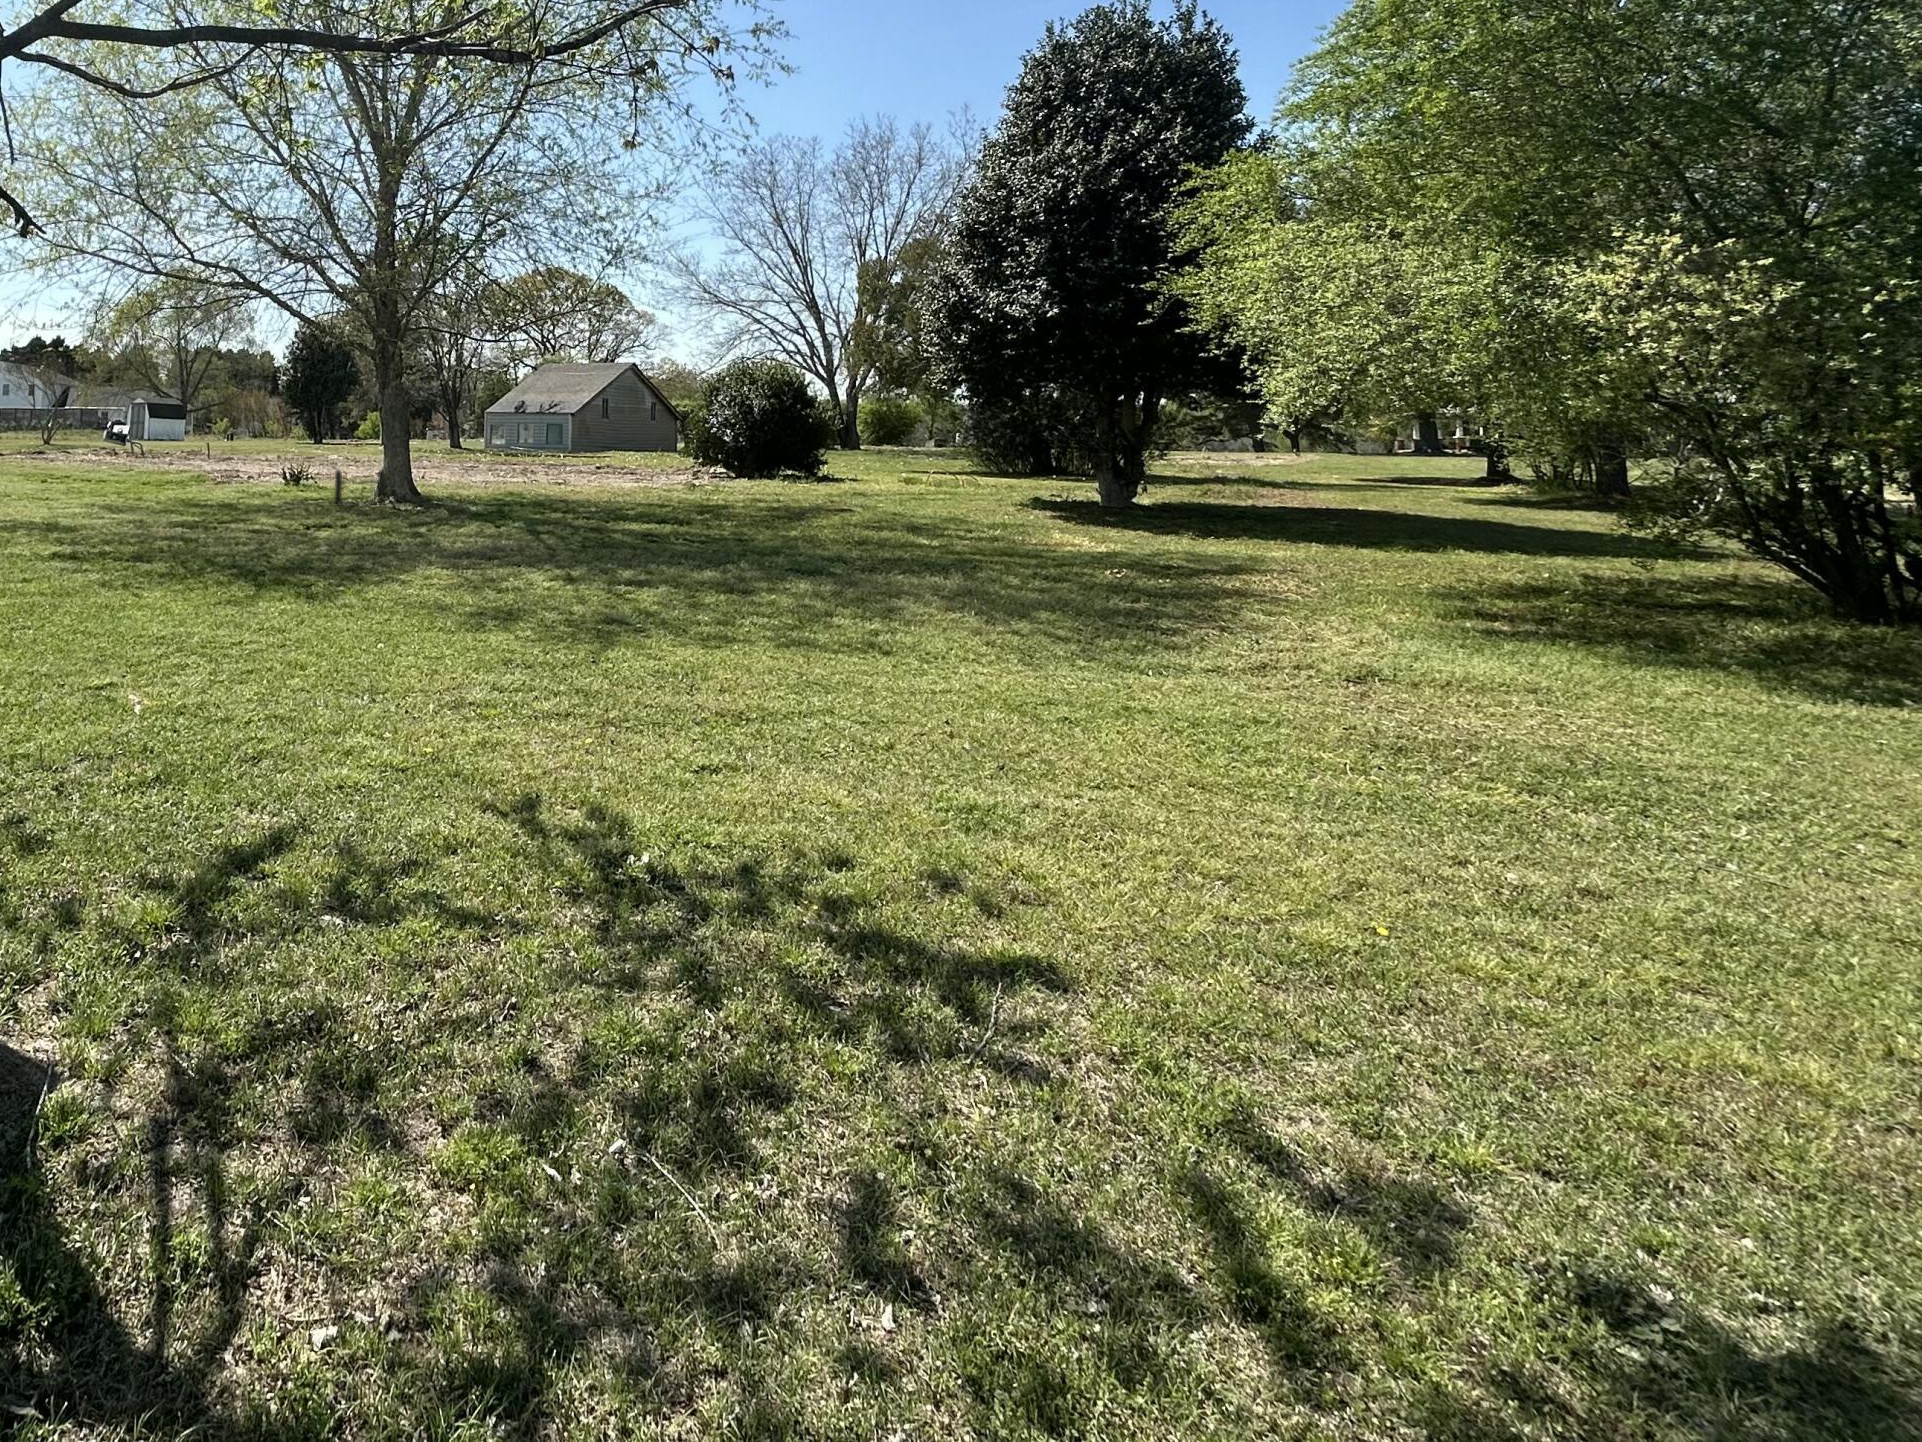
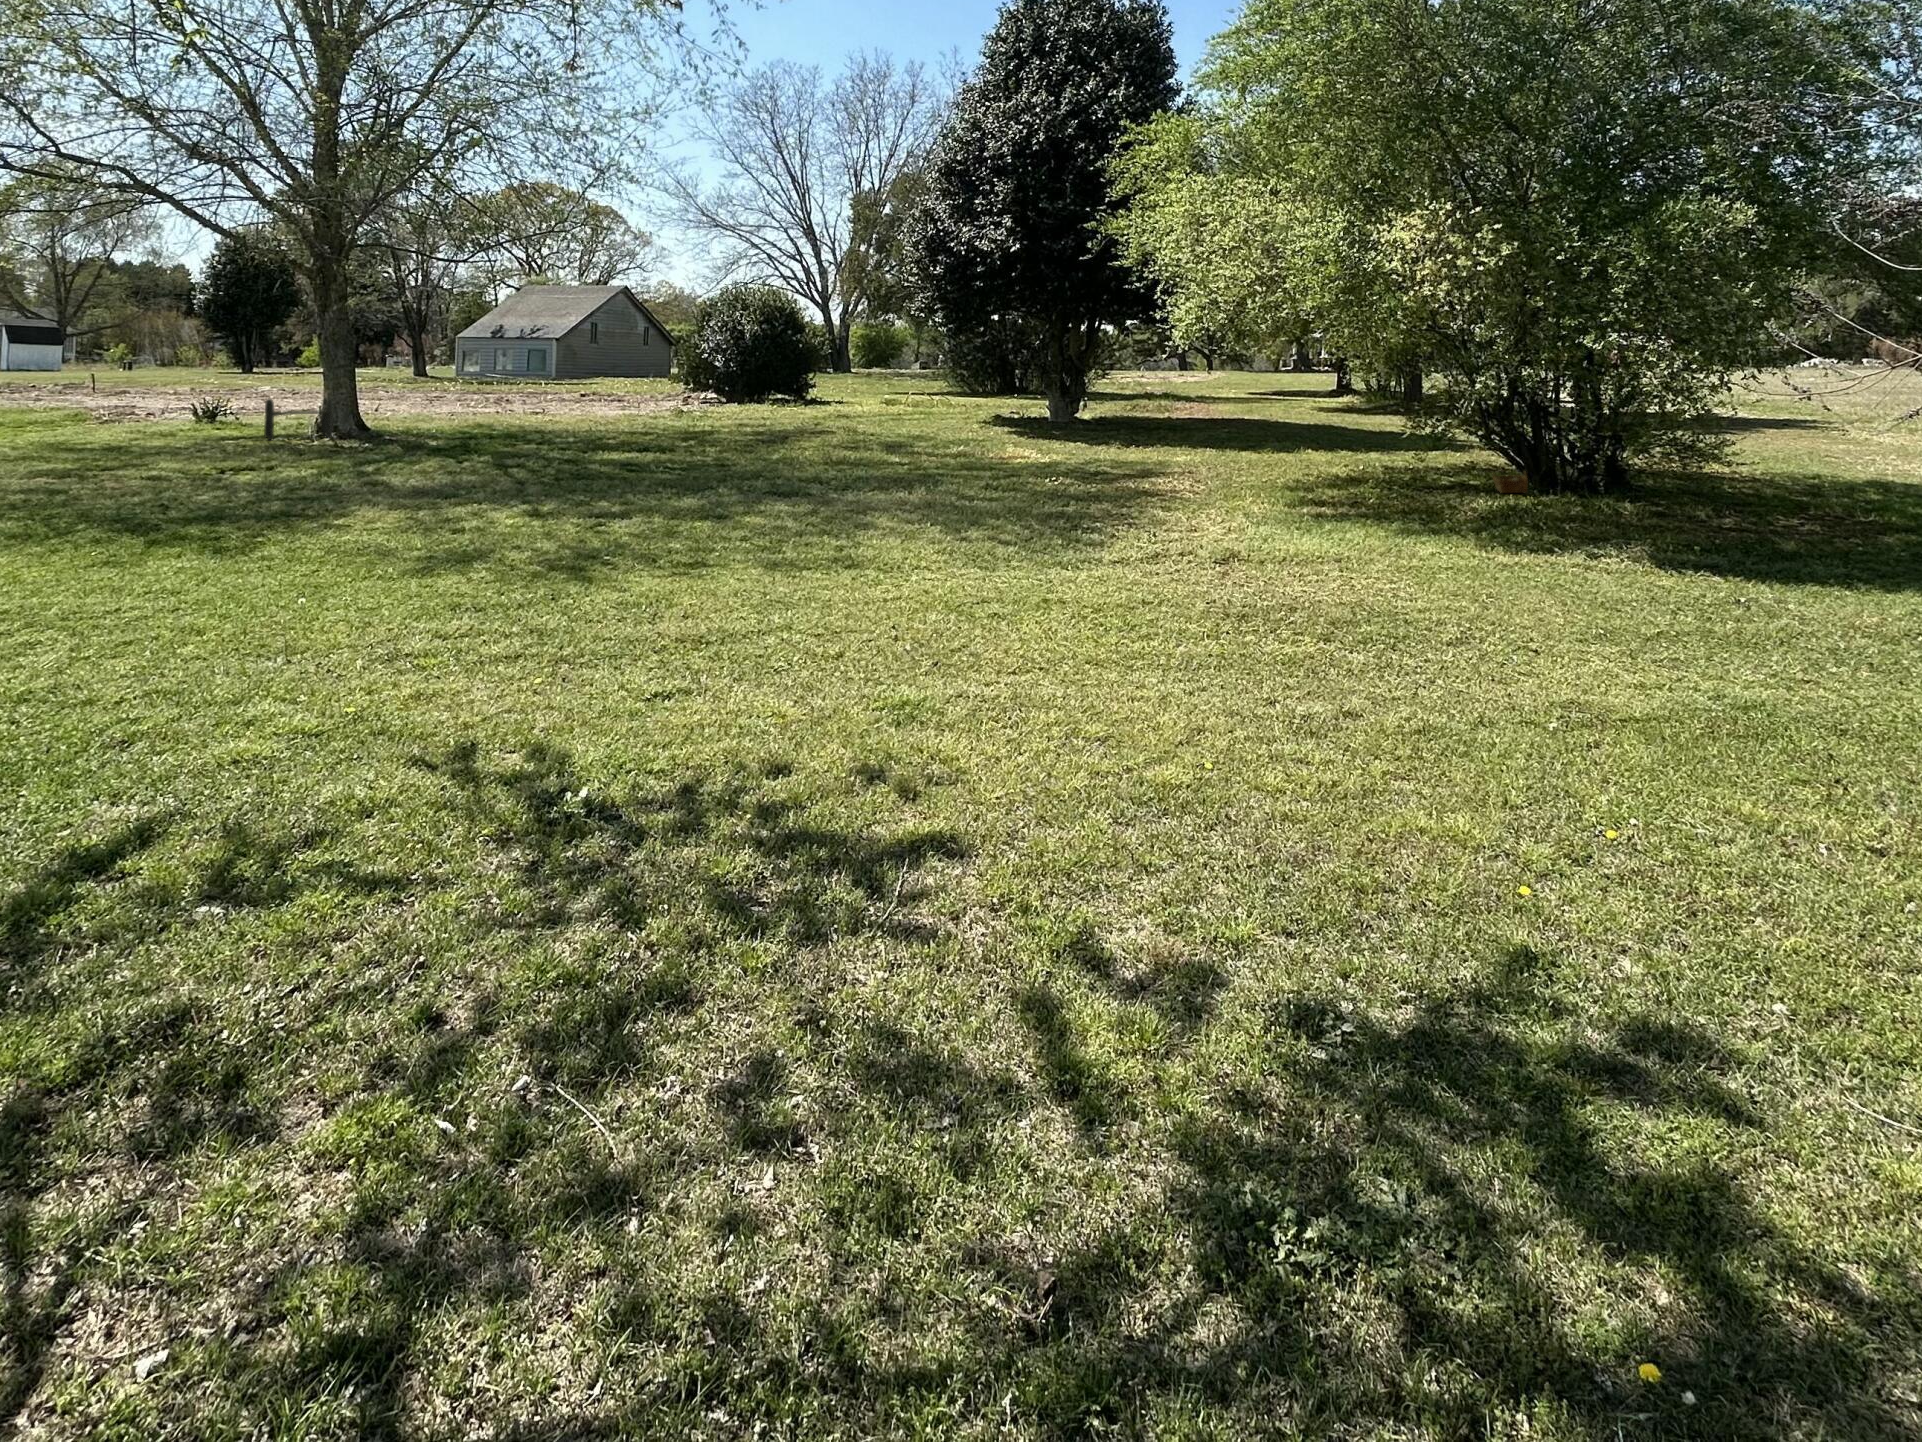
woven basket: none [1825,592,1898,625] -> present [1493,475,1528,493]

